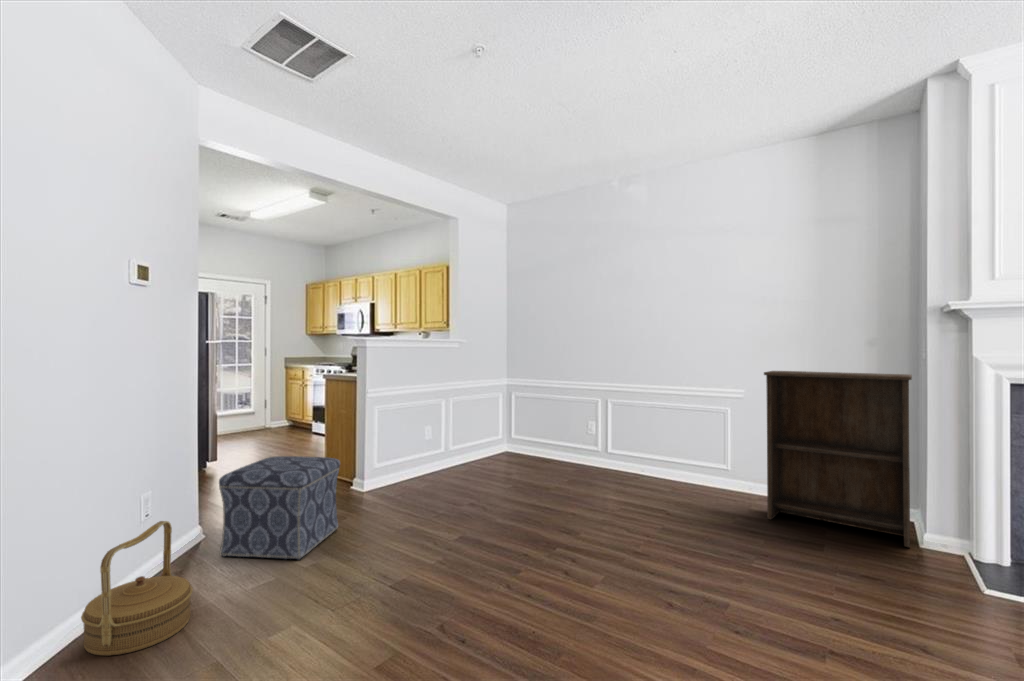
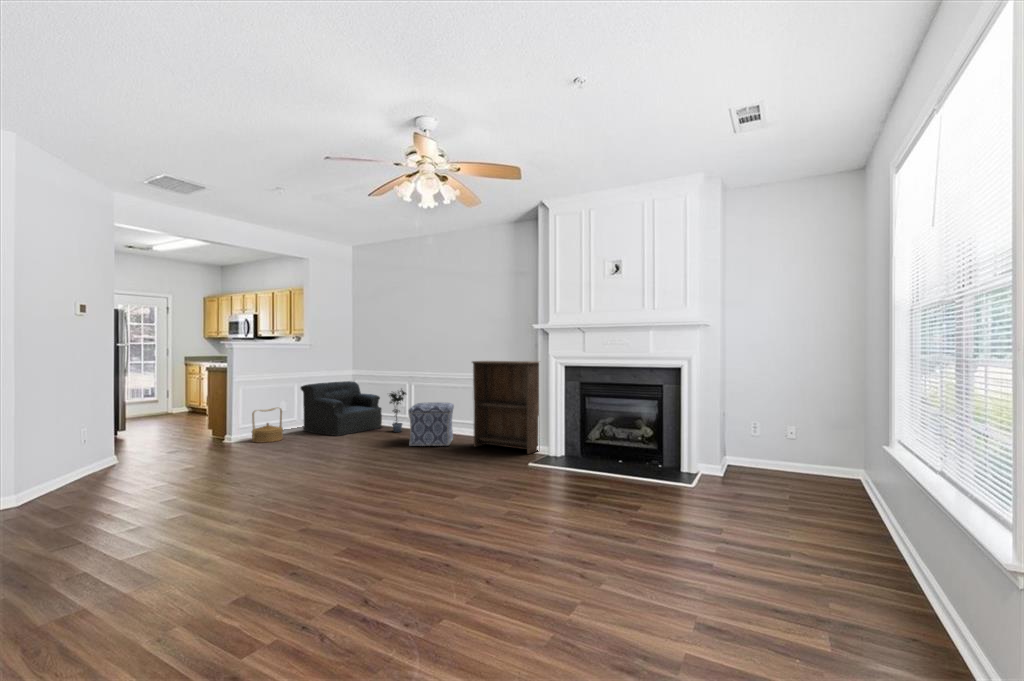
armchair: none [449,395,561,480] -> present [300,381,382,436]
potted plant: none [579,408,606,475] -> present [389,389,406,432]
ottoman: present [219,456,340,560] -> present [409,402,454,446]
woven basket: present [81,521,193,656] -> present [252,408,283,443]

